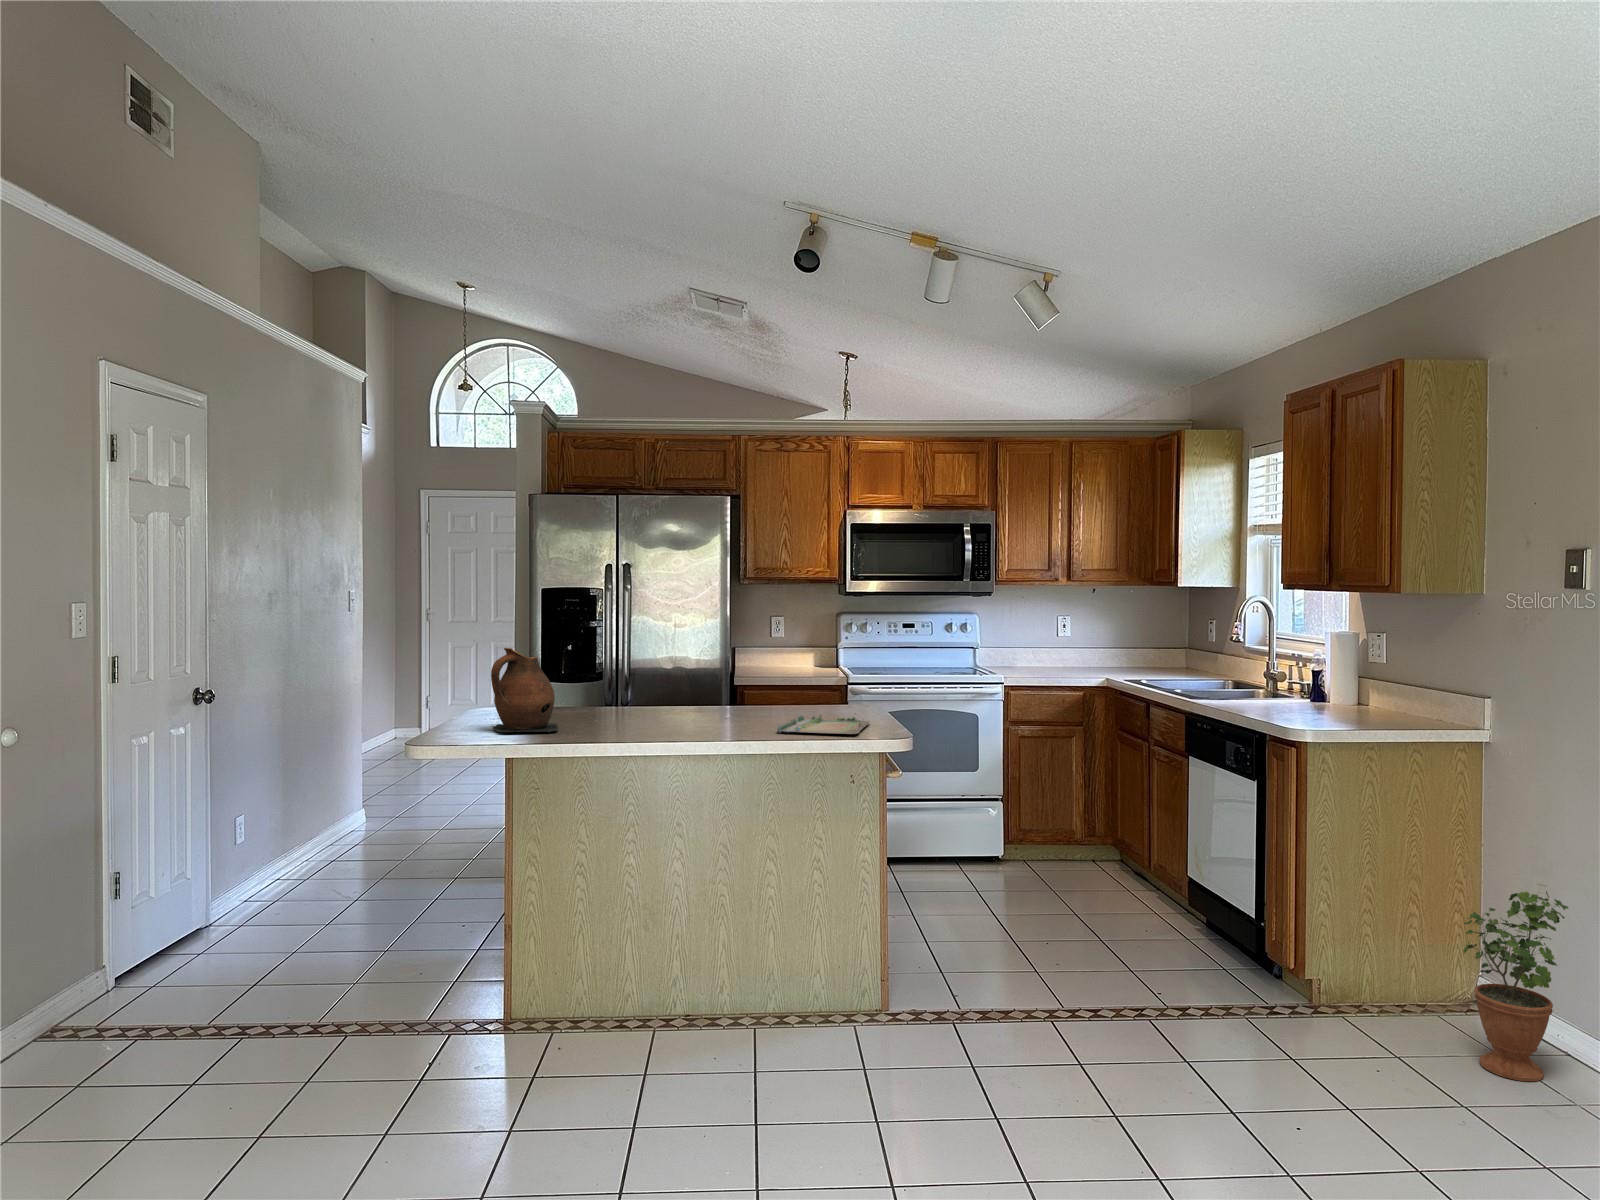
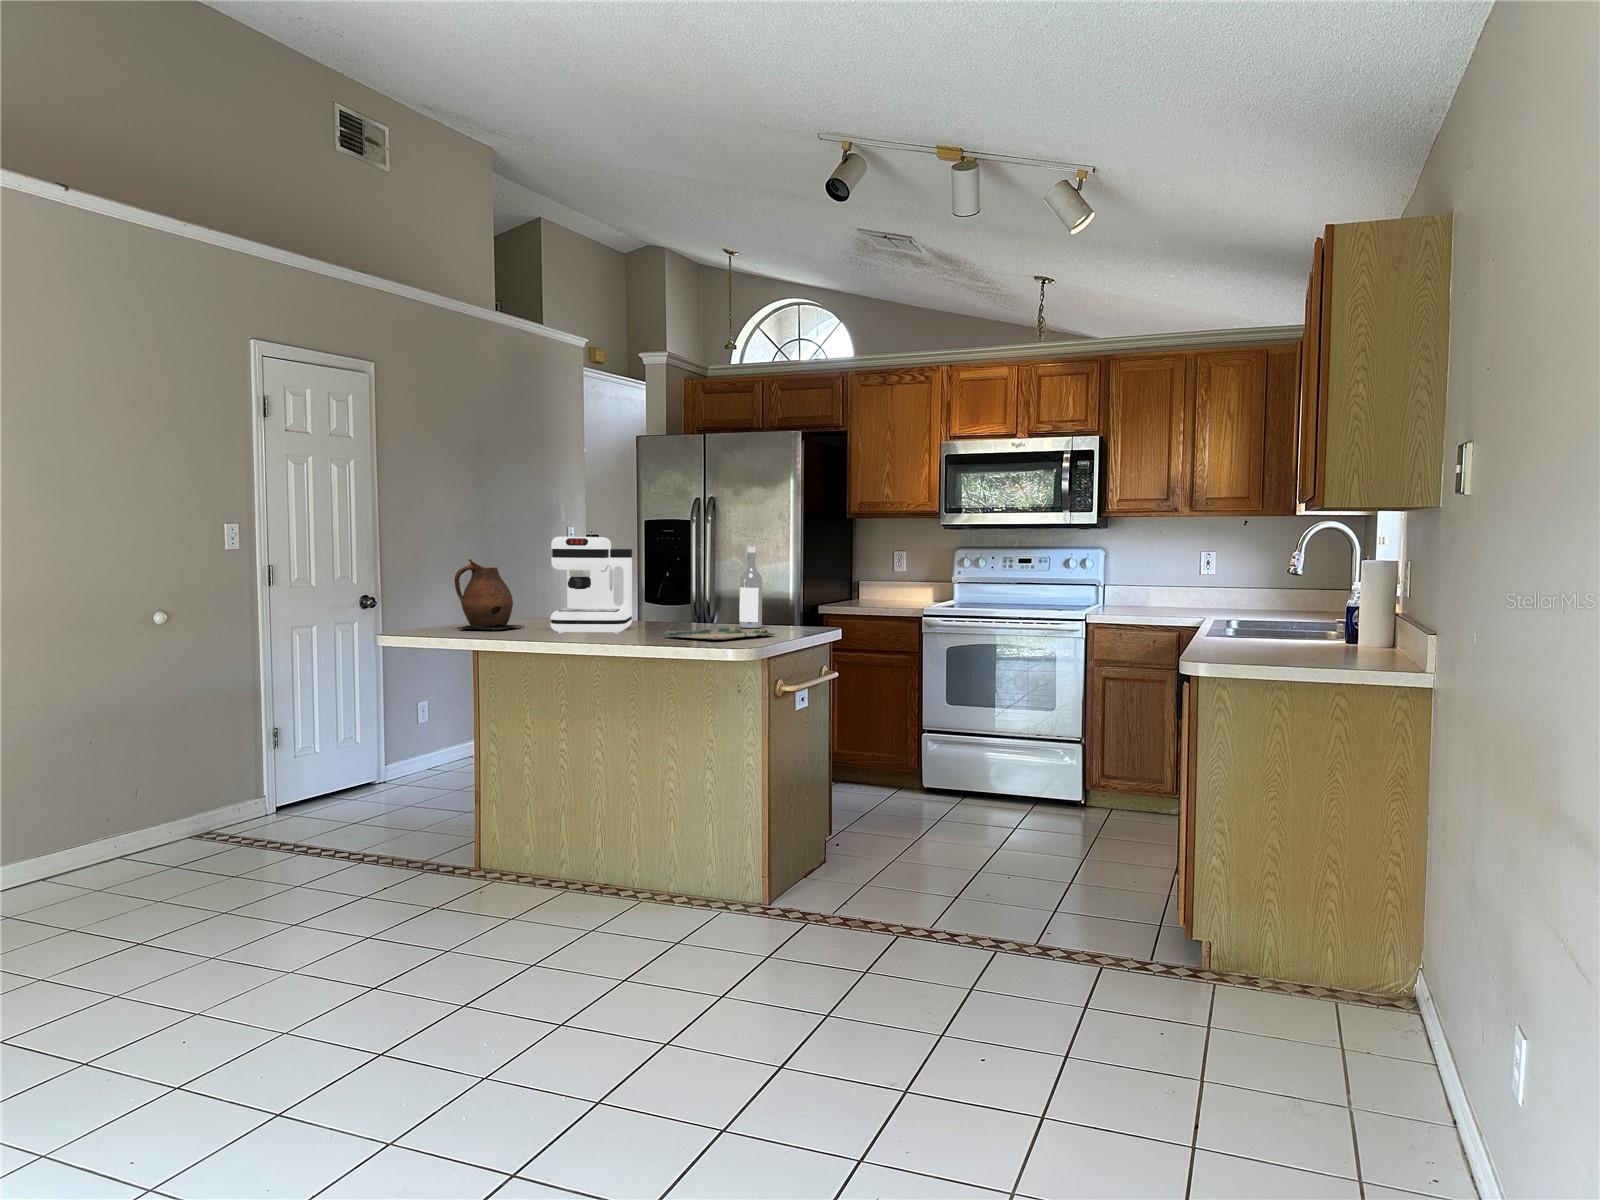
coffee maker: none [617,621,714,734] -> present [550,537,632,634]
wine bottle: none [779,627,803,713] -> present [740,547,762,628]
potted plant: present [1463,885,1568,1081] -> none [1306,845,1434,1085]

